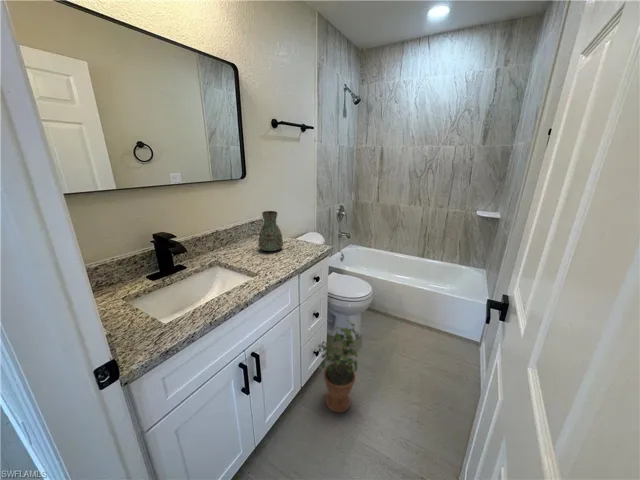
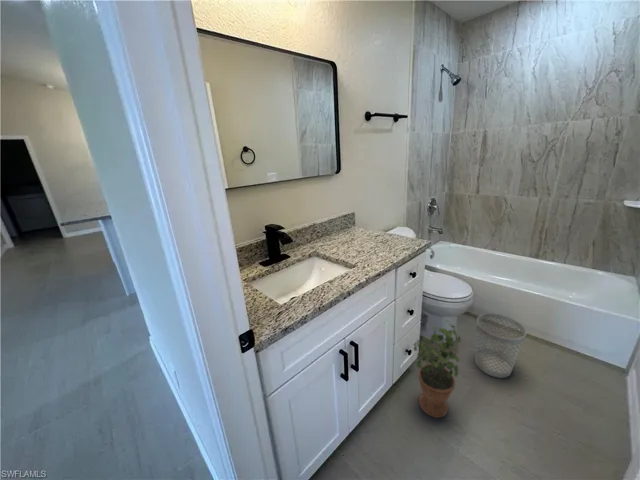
decorative vase: present [258,211,283,251] -> none [353,204,378,244]
wastebasket: none [375,309,412,365] -> present [475,313,526,378]

